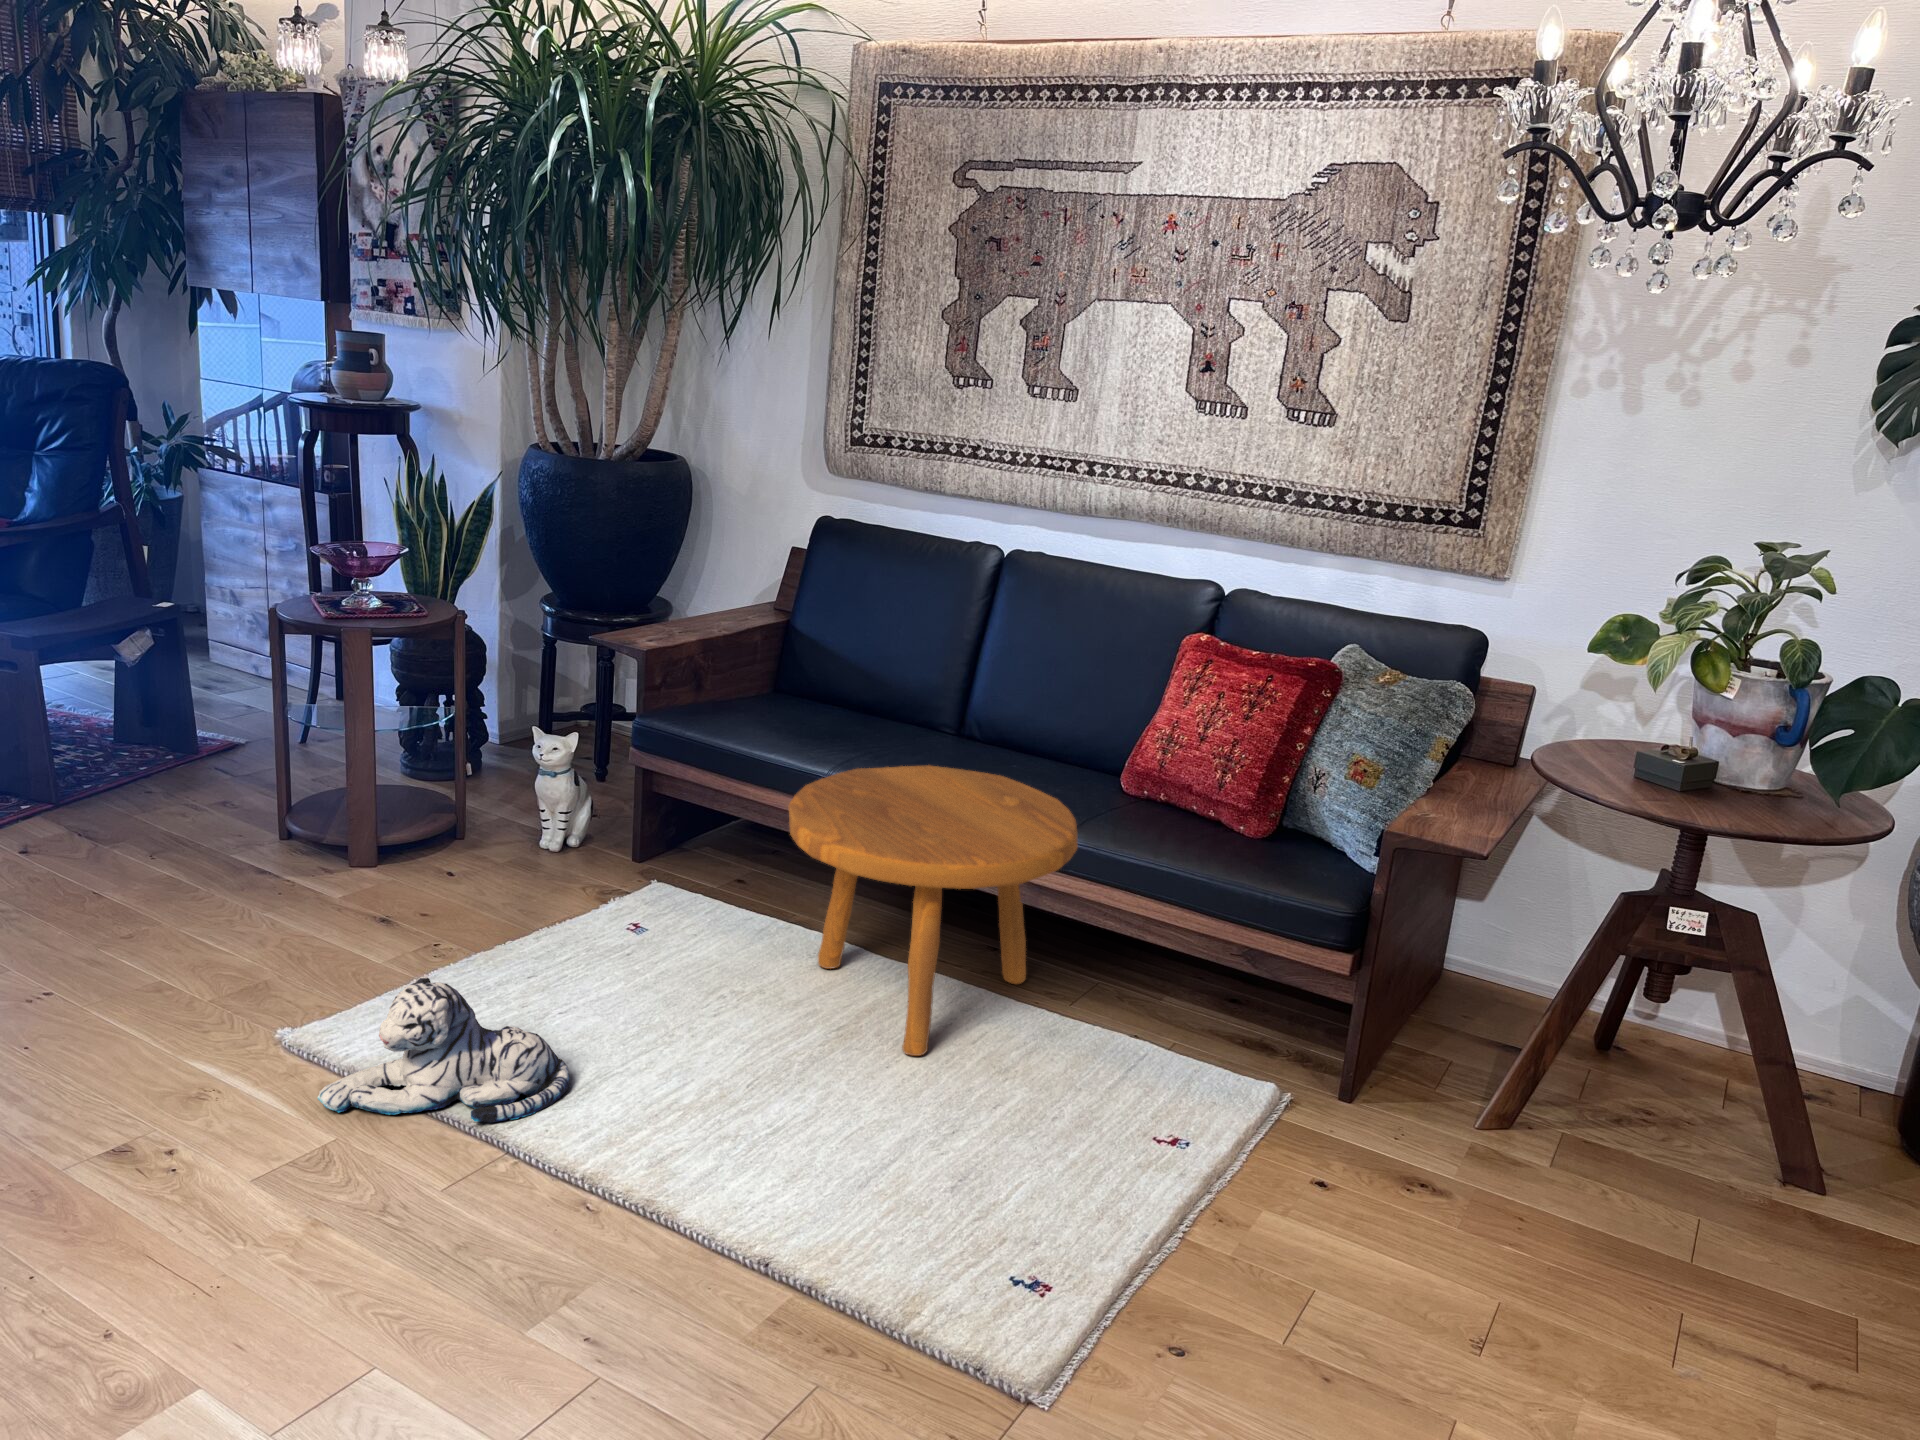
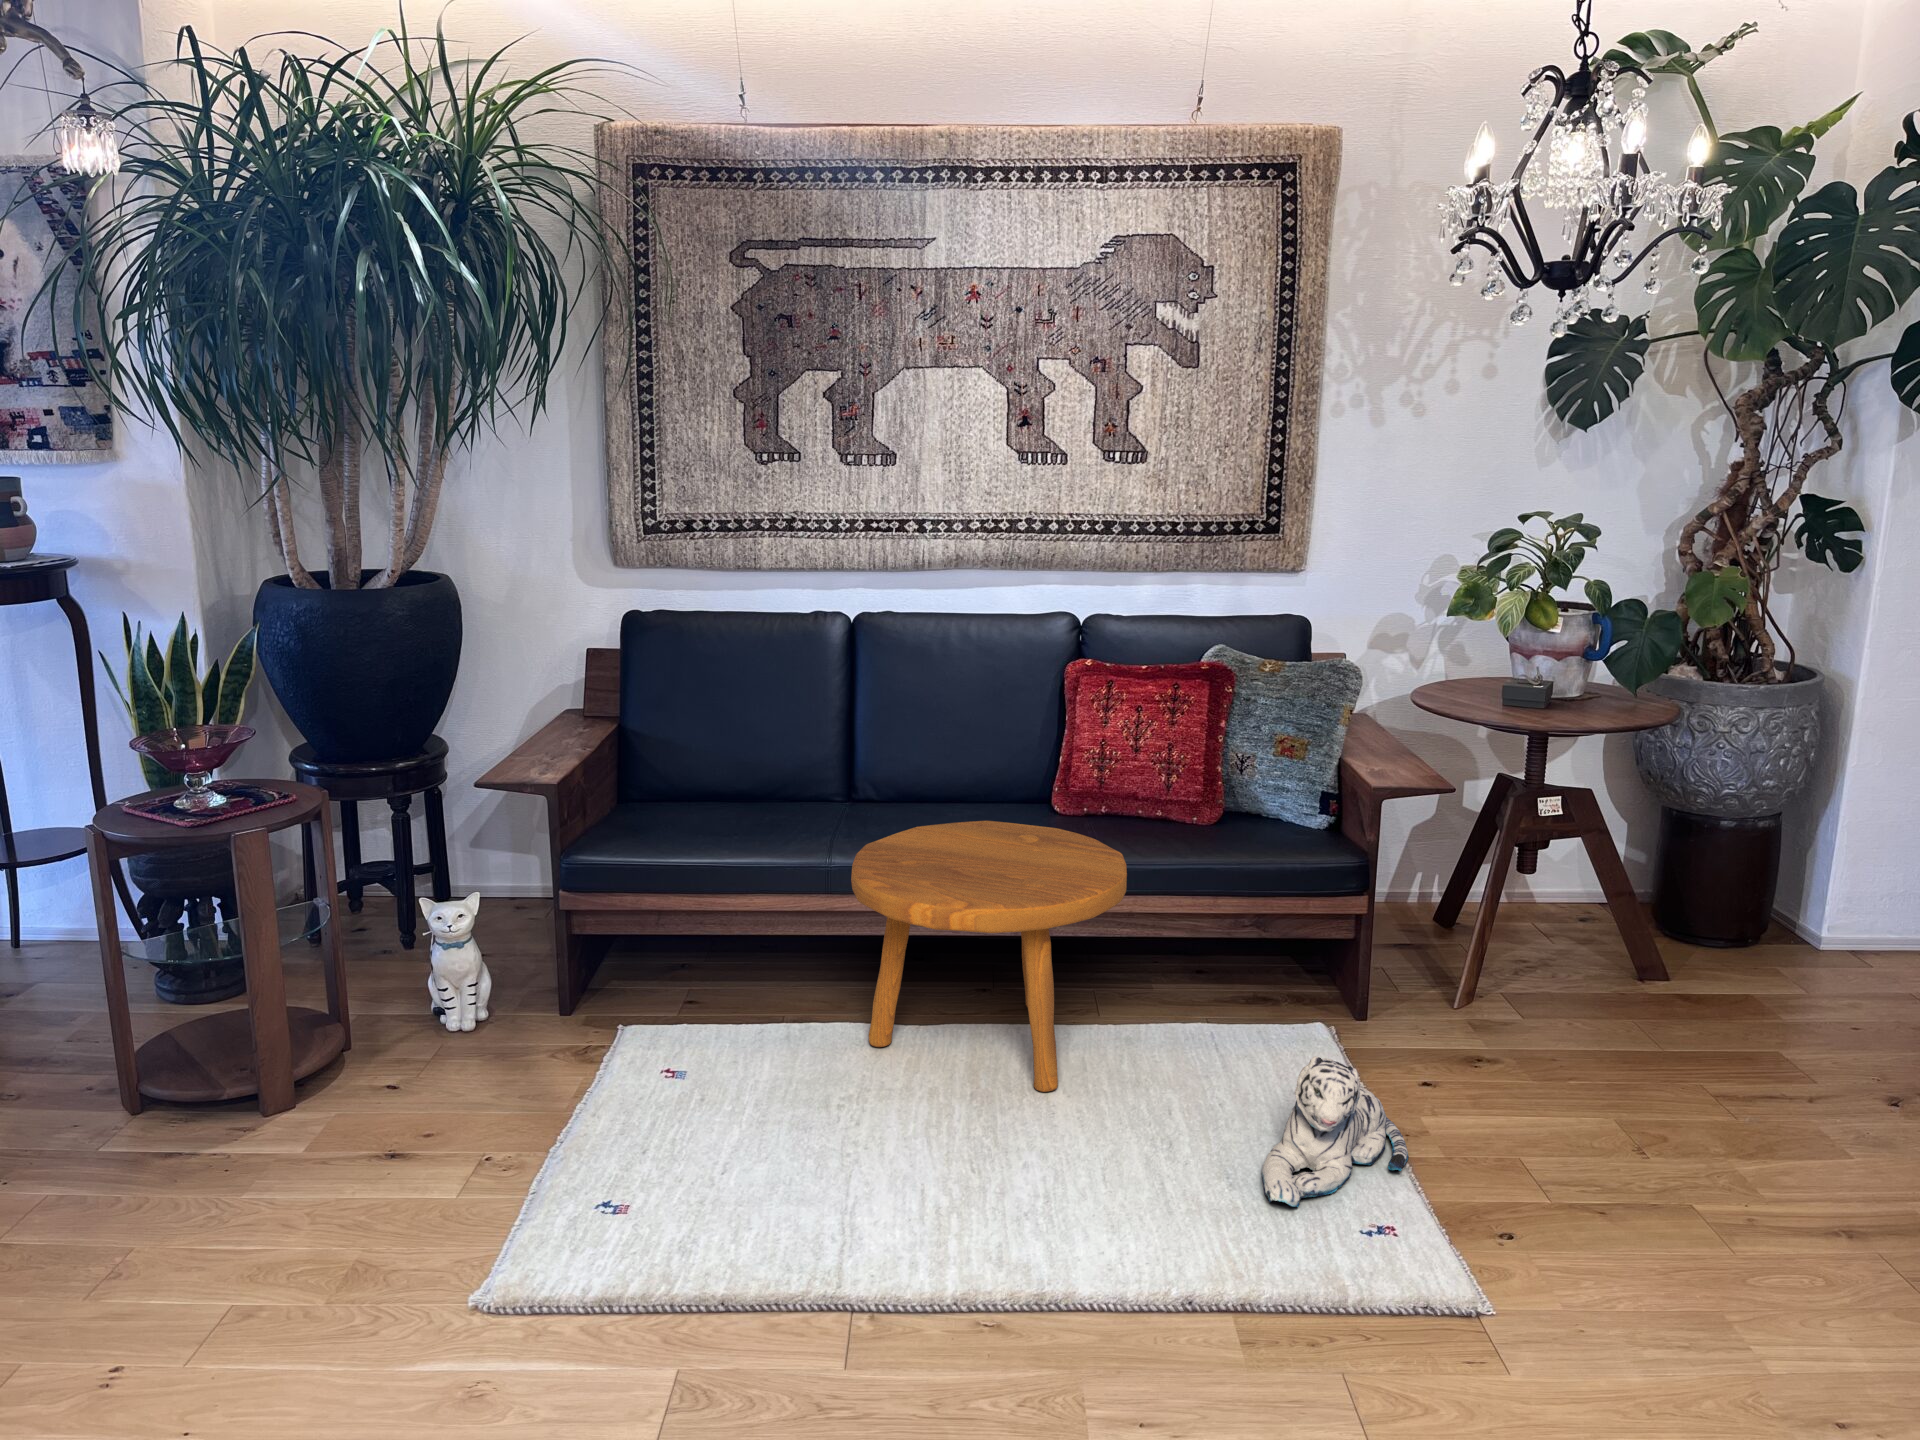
plush toy: present [317,977,570,1123] -> present [1262,1056,1408,1207]

